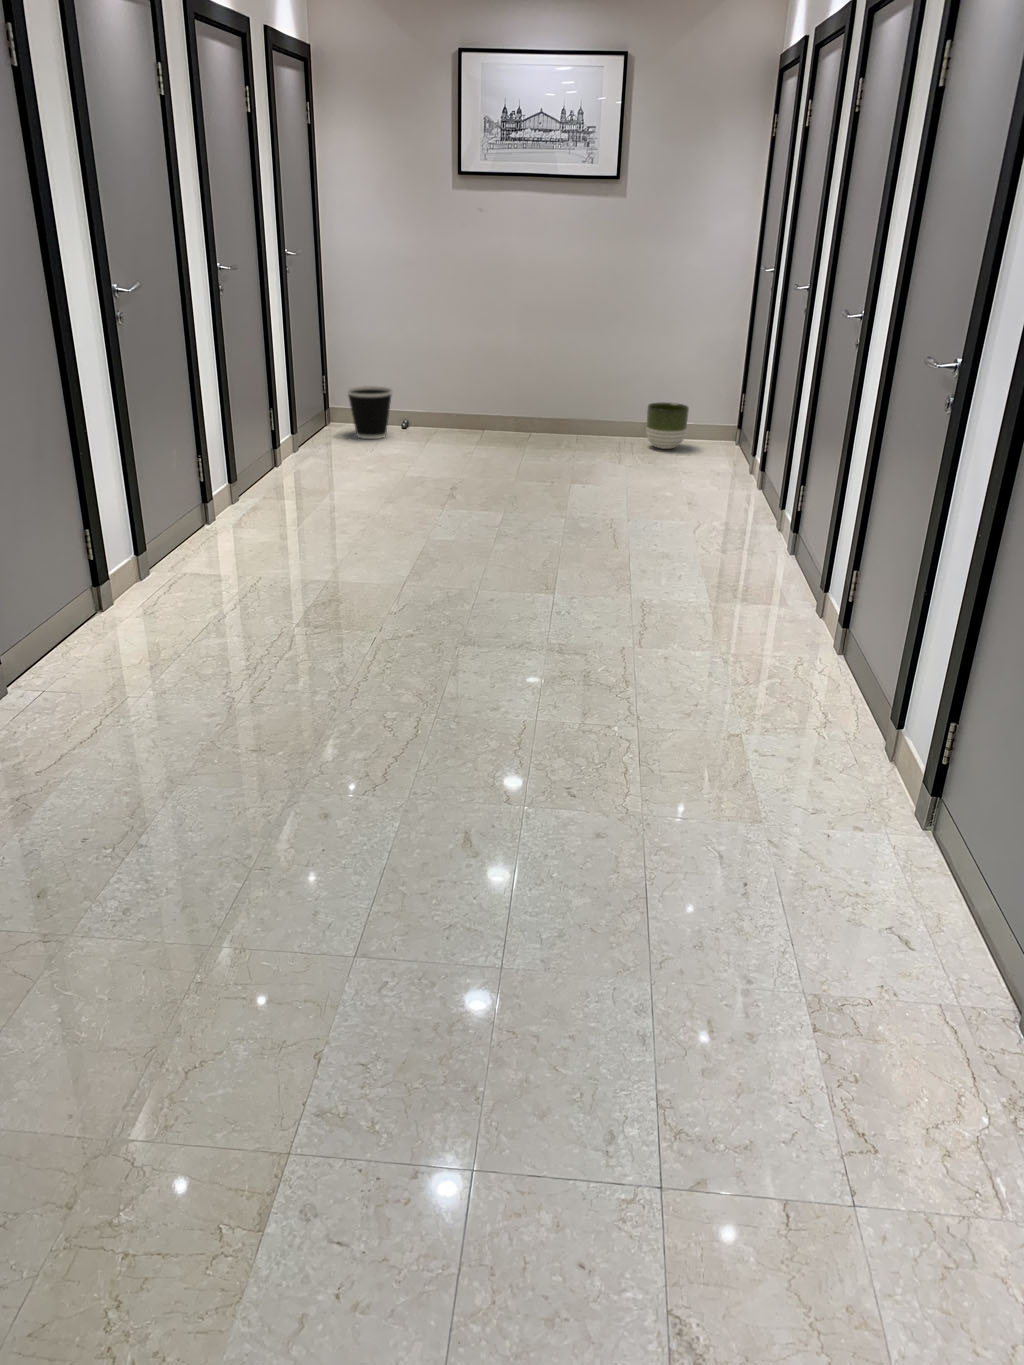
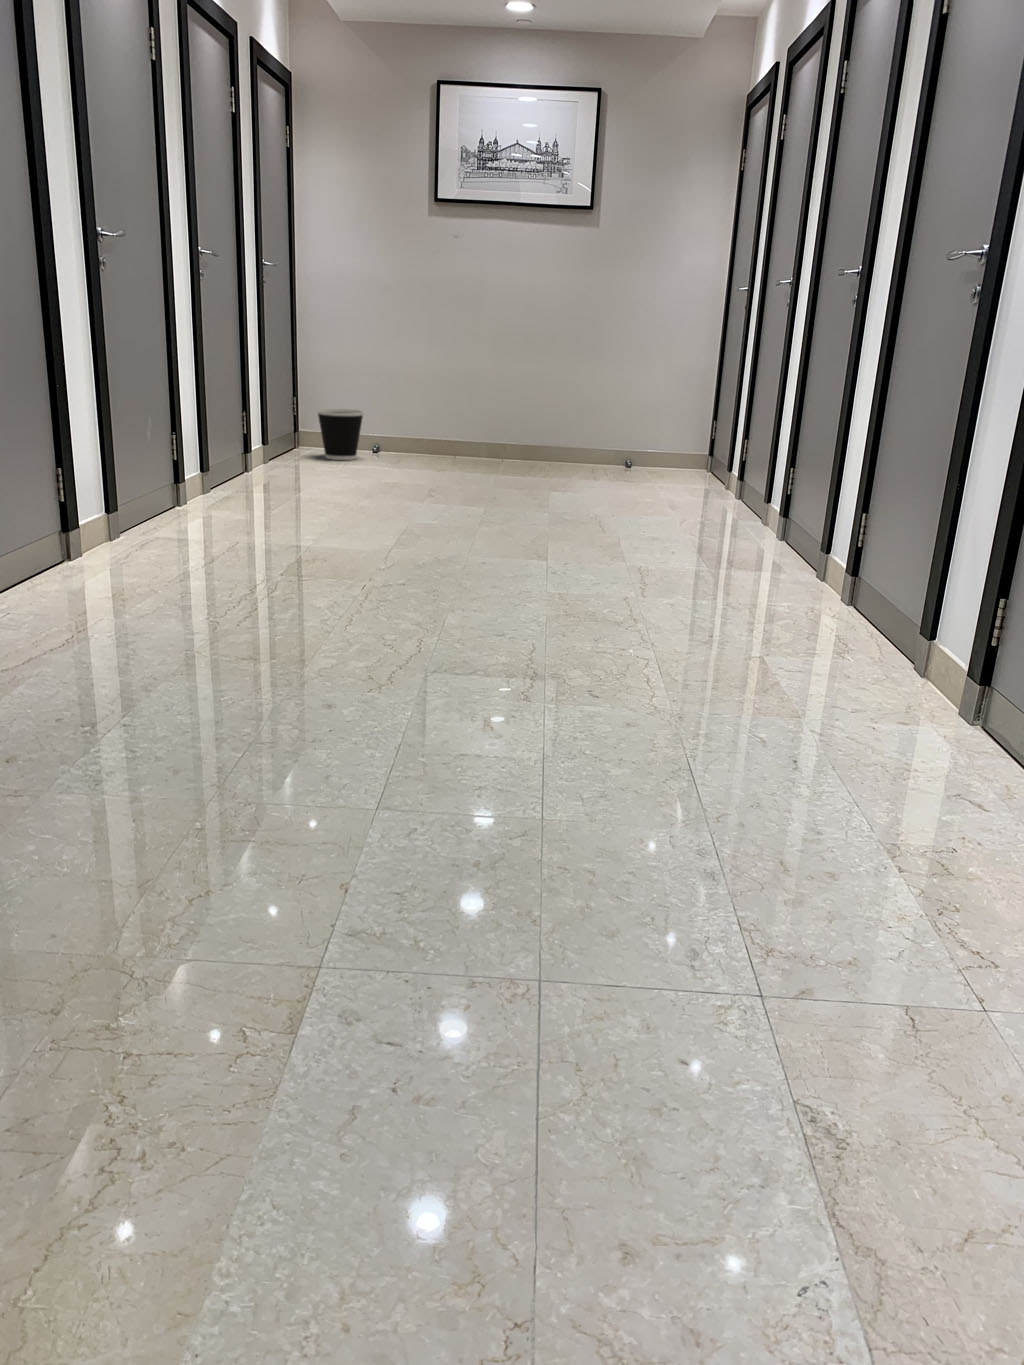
planter: present [646,402,689,449] -> none [621,430,664,474]

